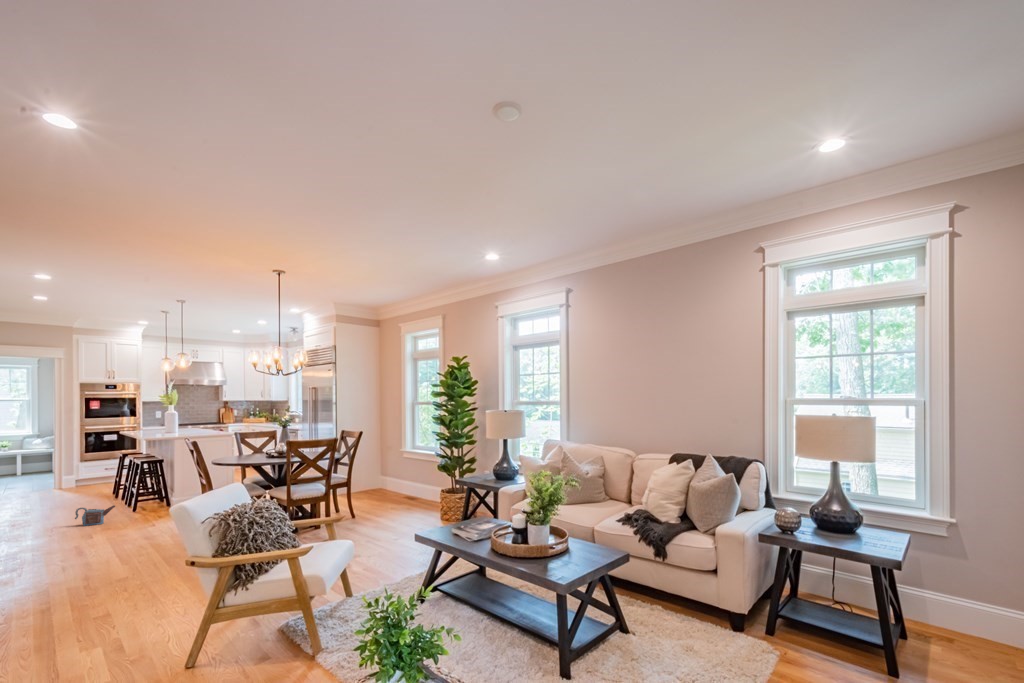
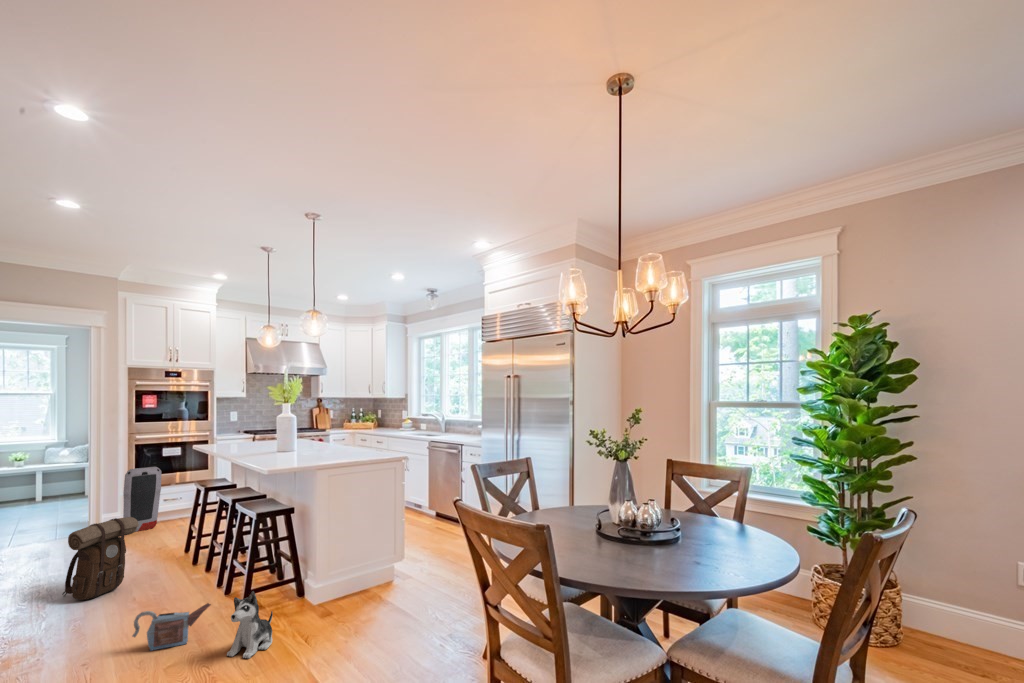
air purifier: none [77,447,103,489] -> present [123,467,161,531]
backpack: none [39,470,83,513] -> present [62,517,139,600]
plush toy: none [121,497,148,527] -> present [227,591,273,659]

